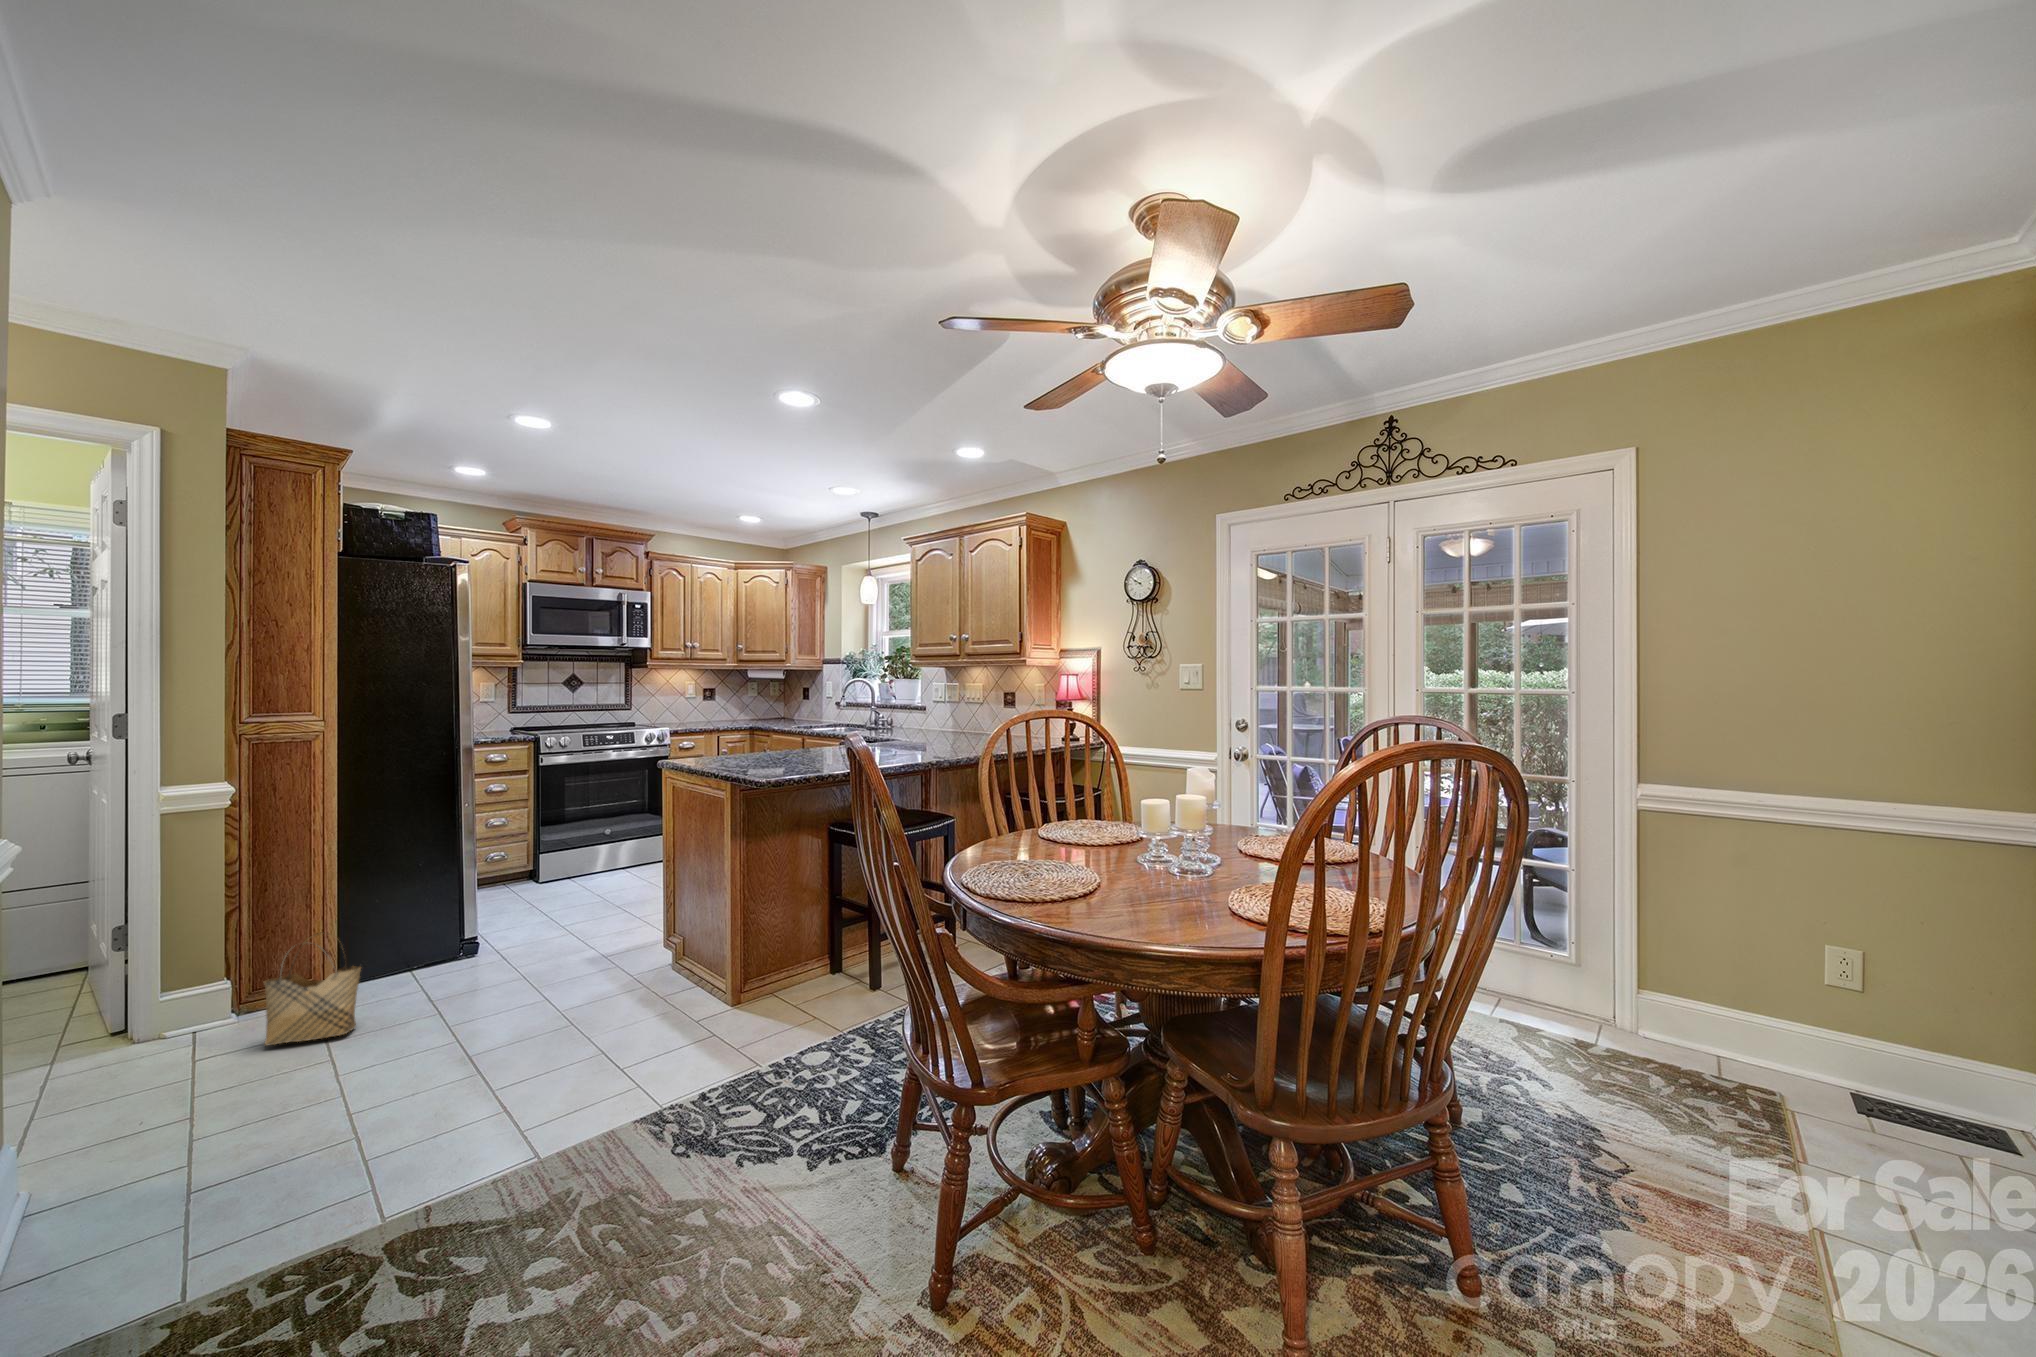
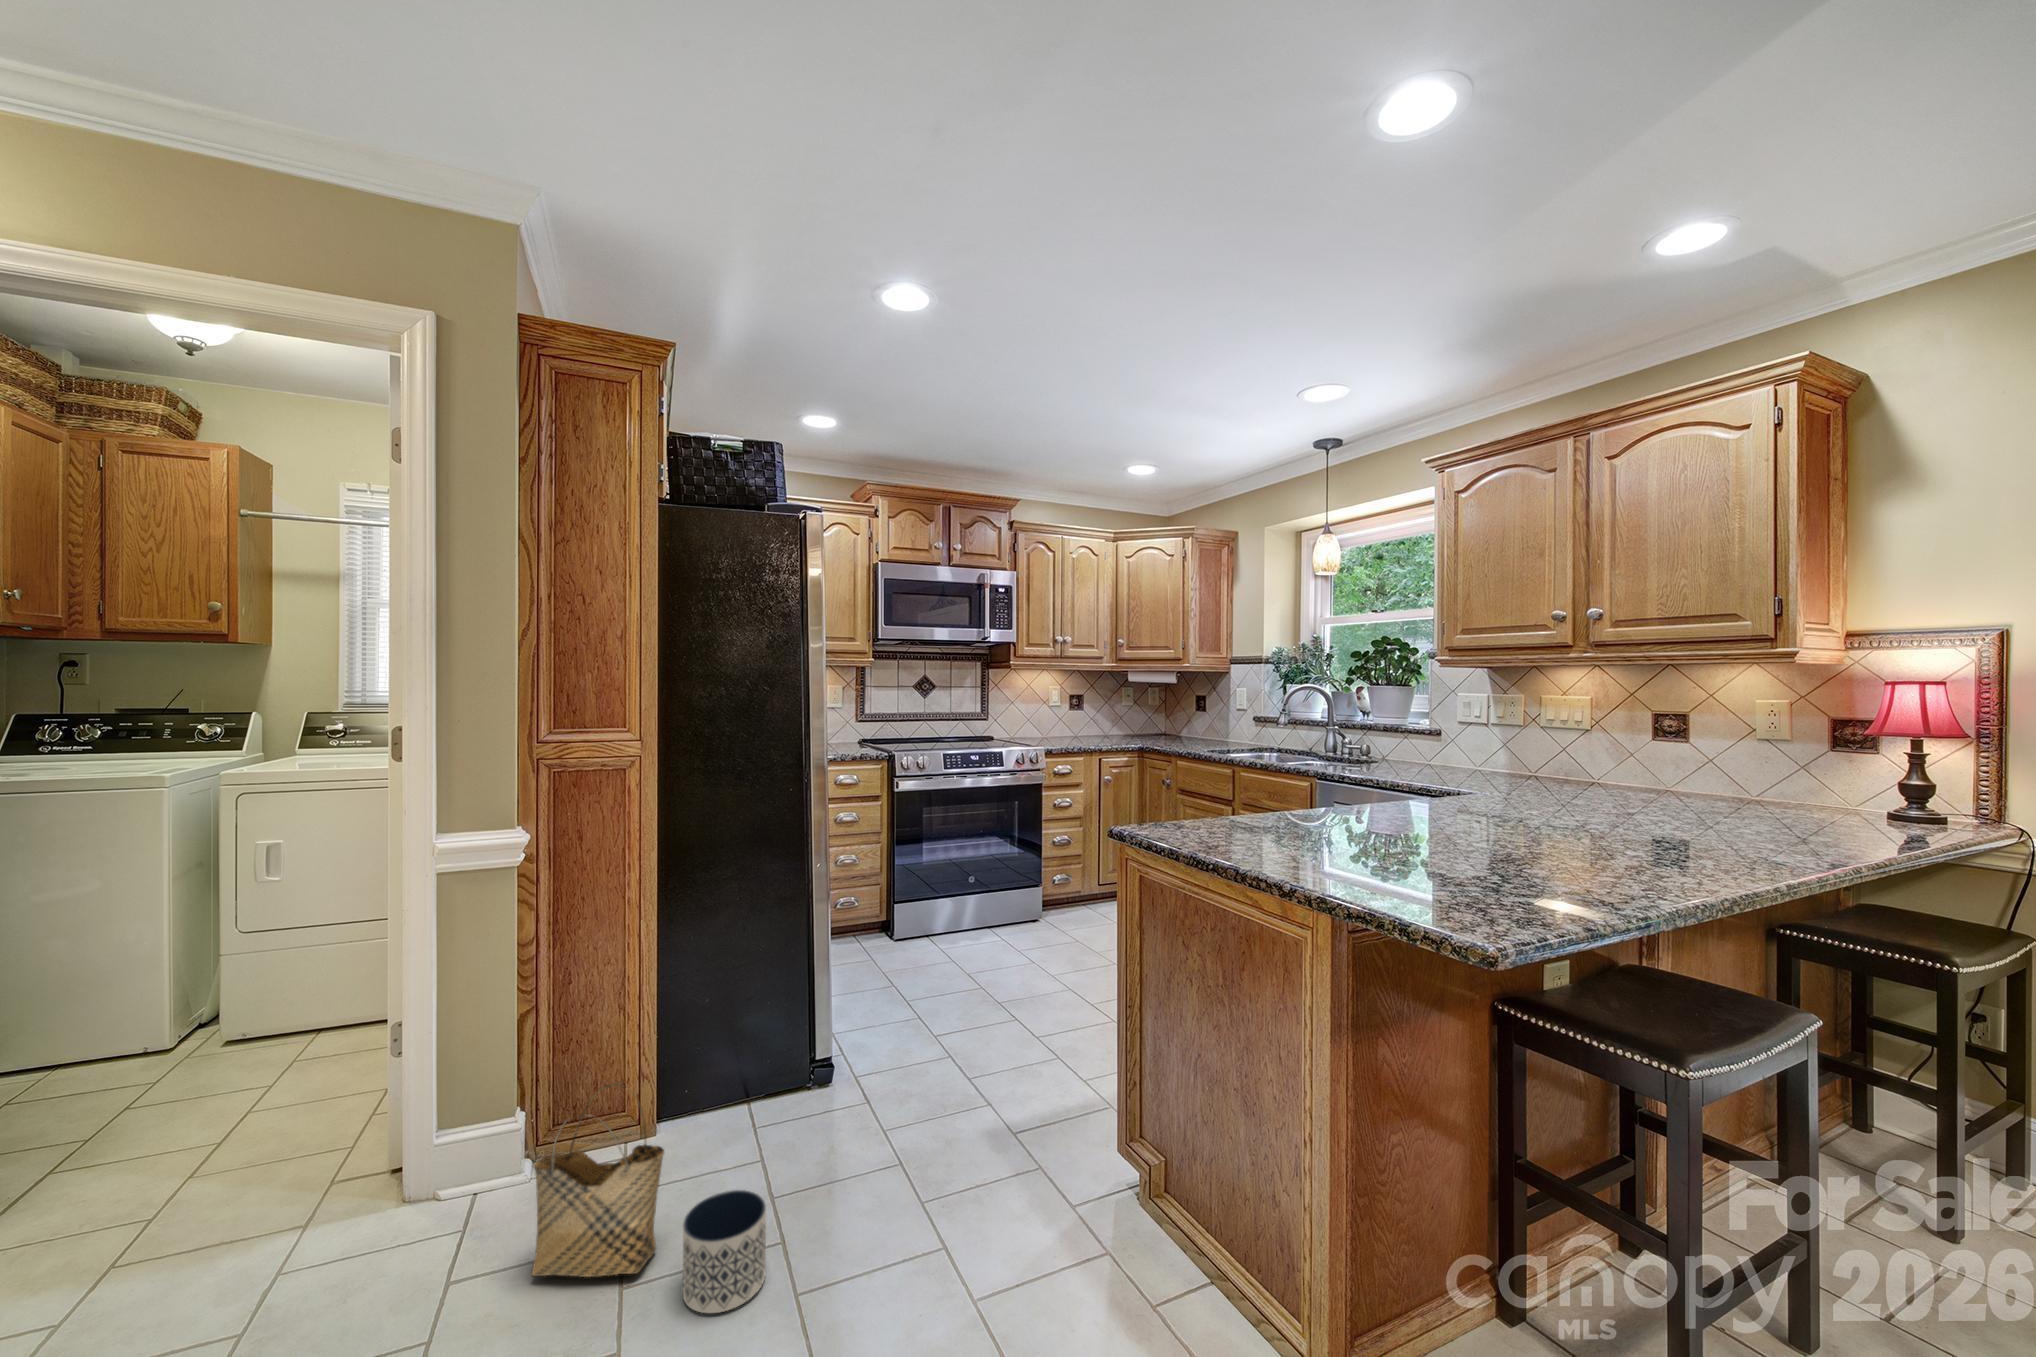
planter: none [380,982,437,1040] -> present [683,1190,766,1313]

